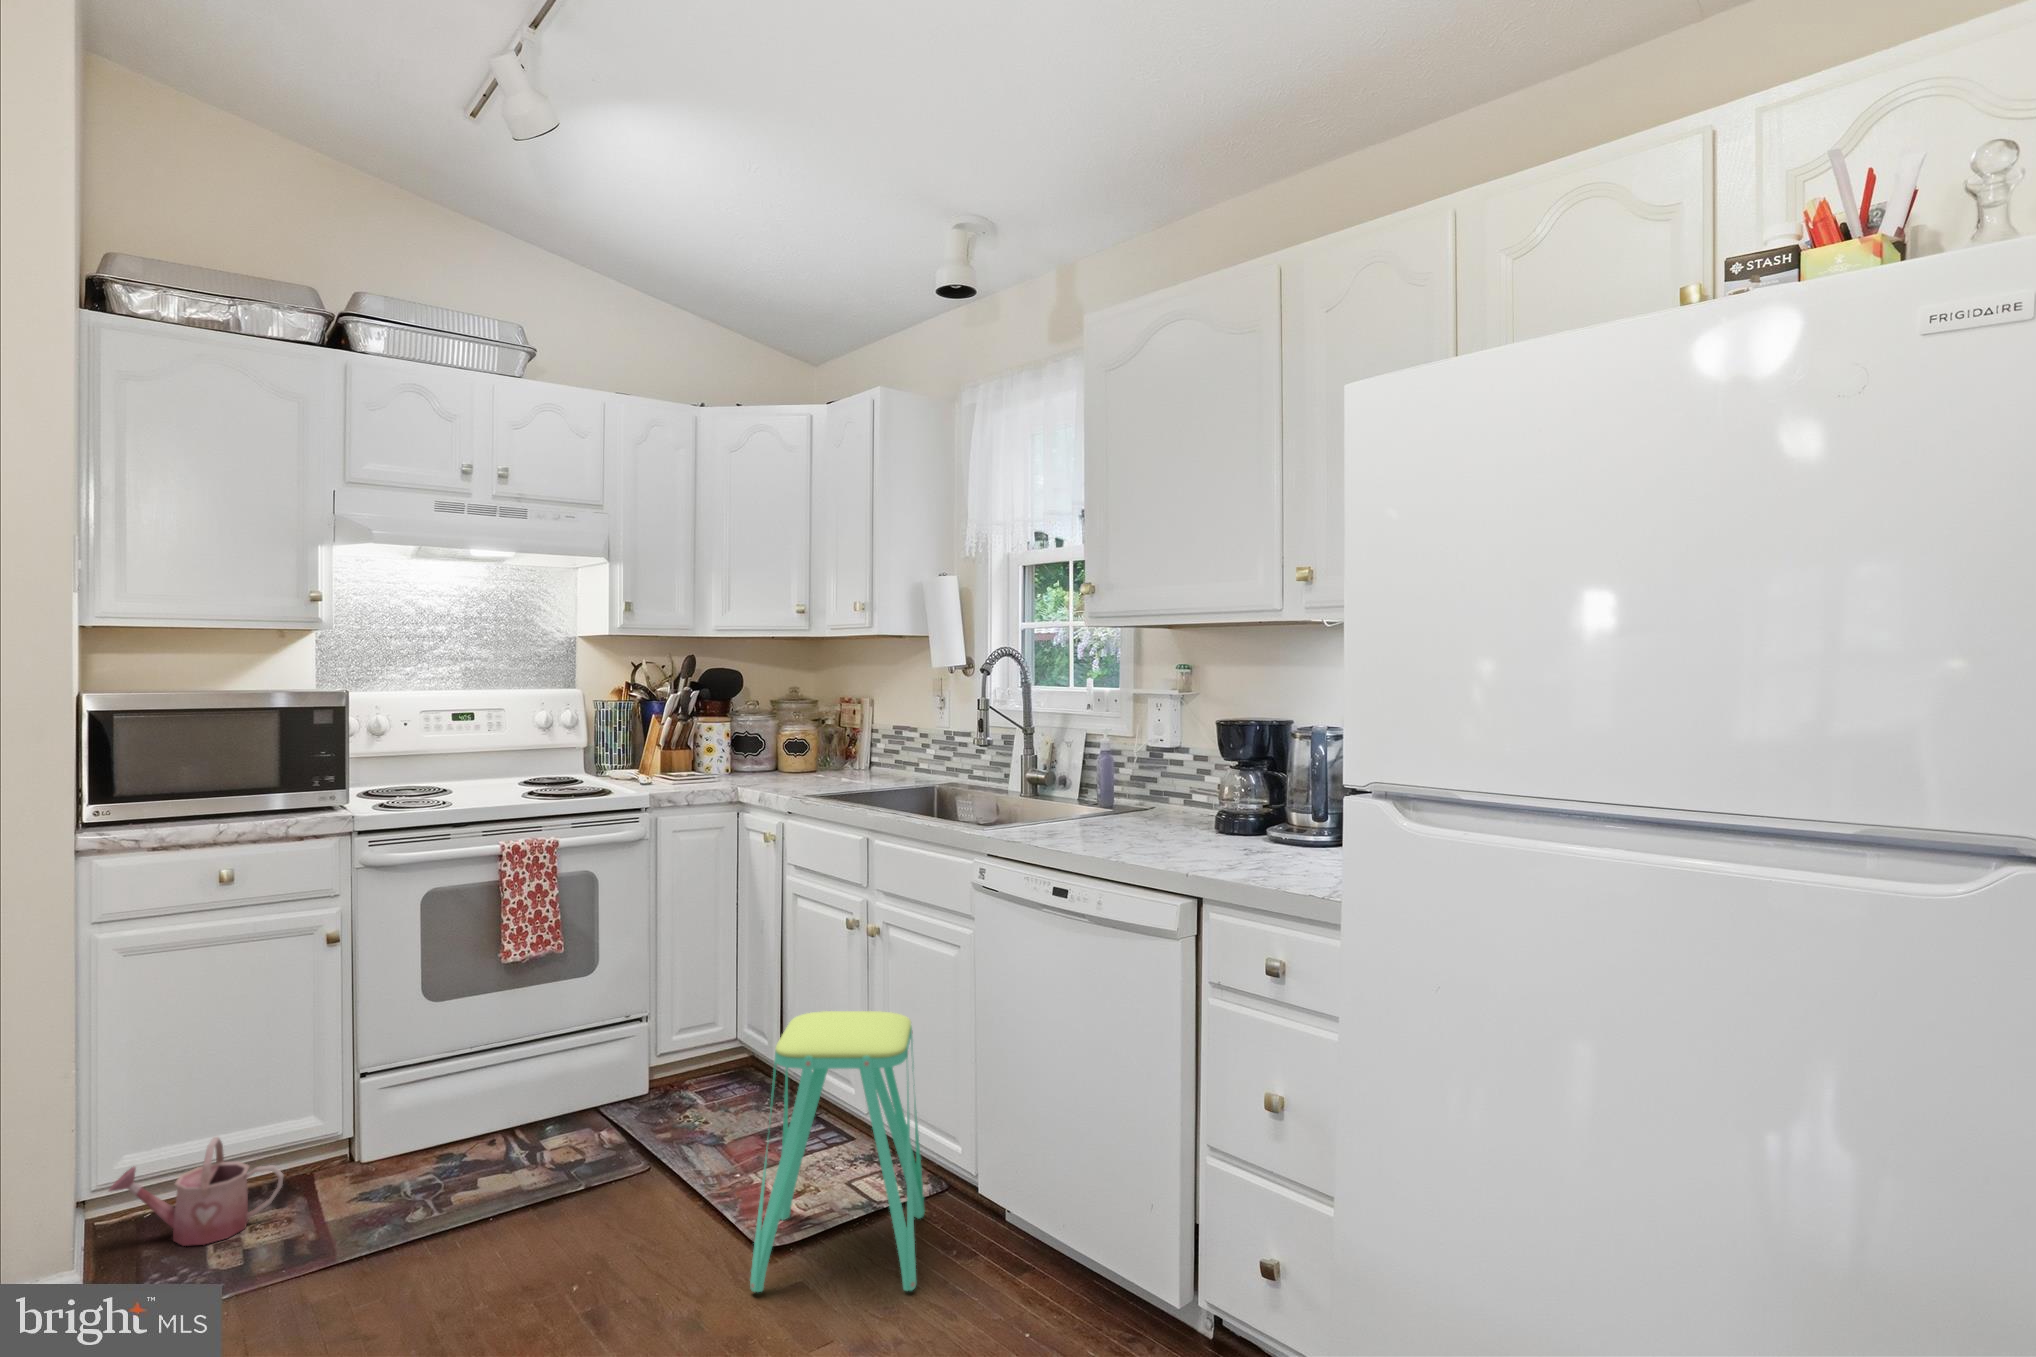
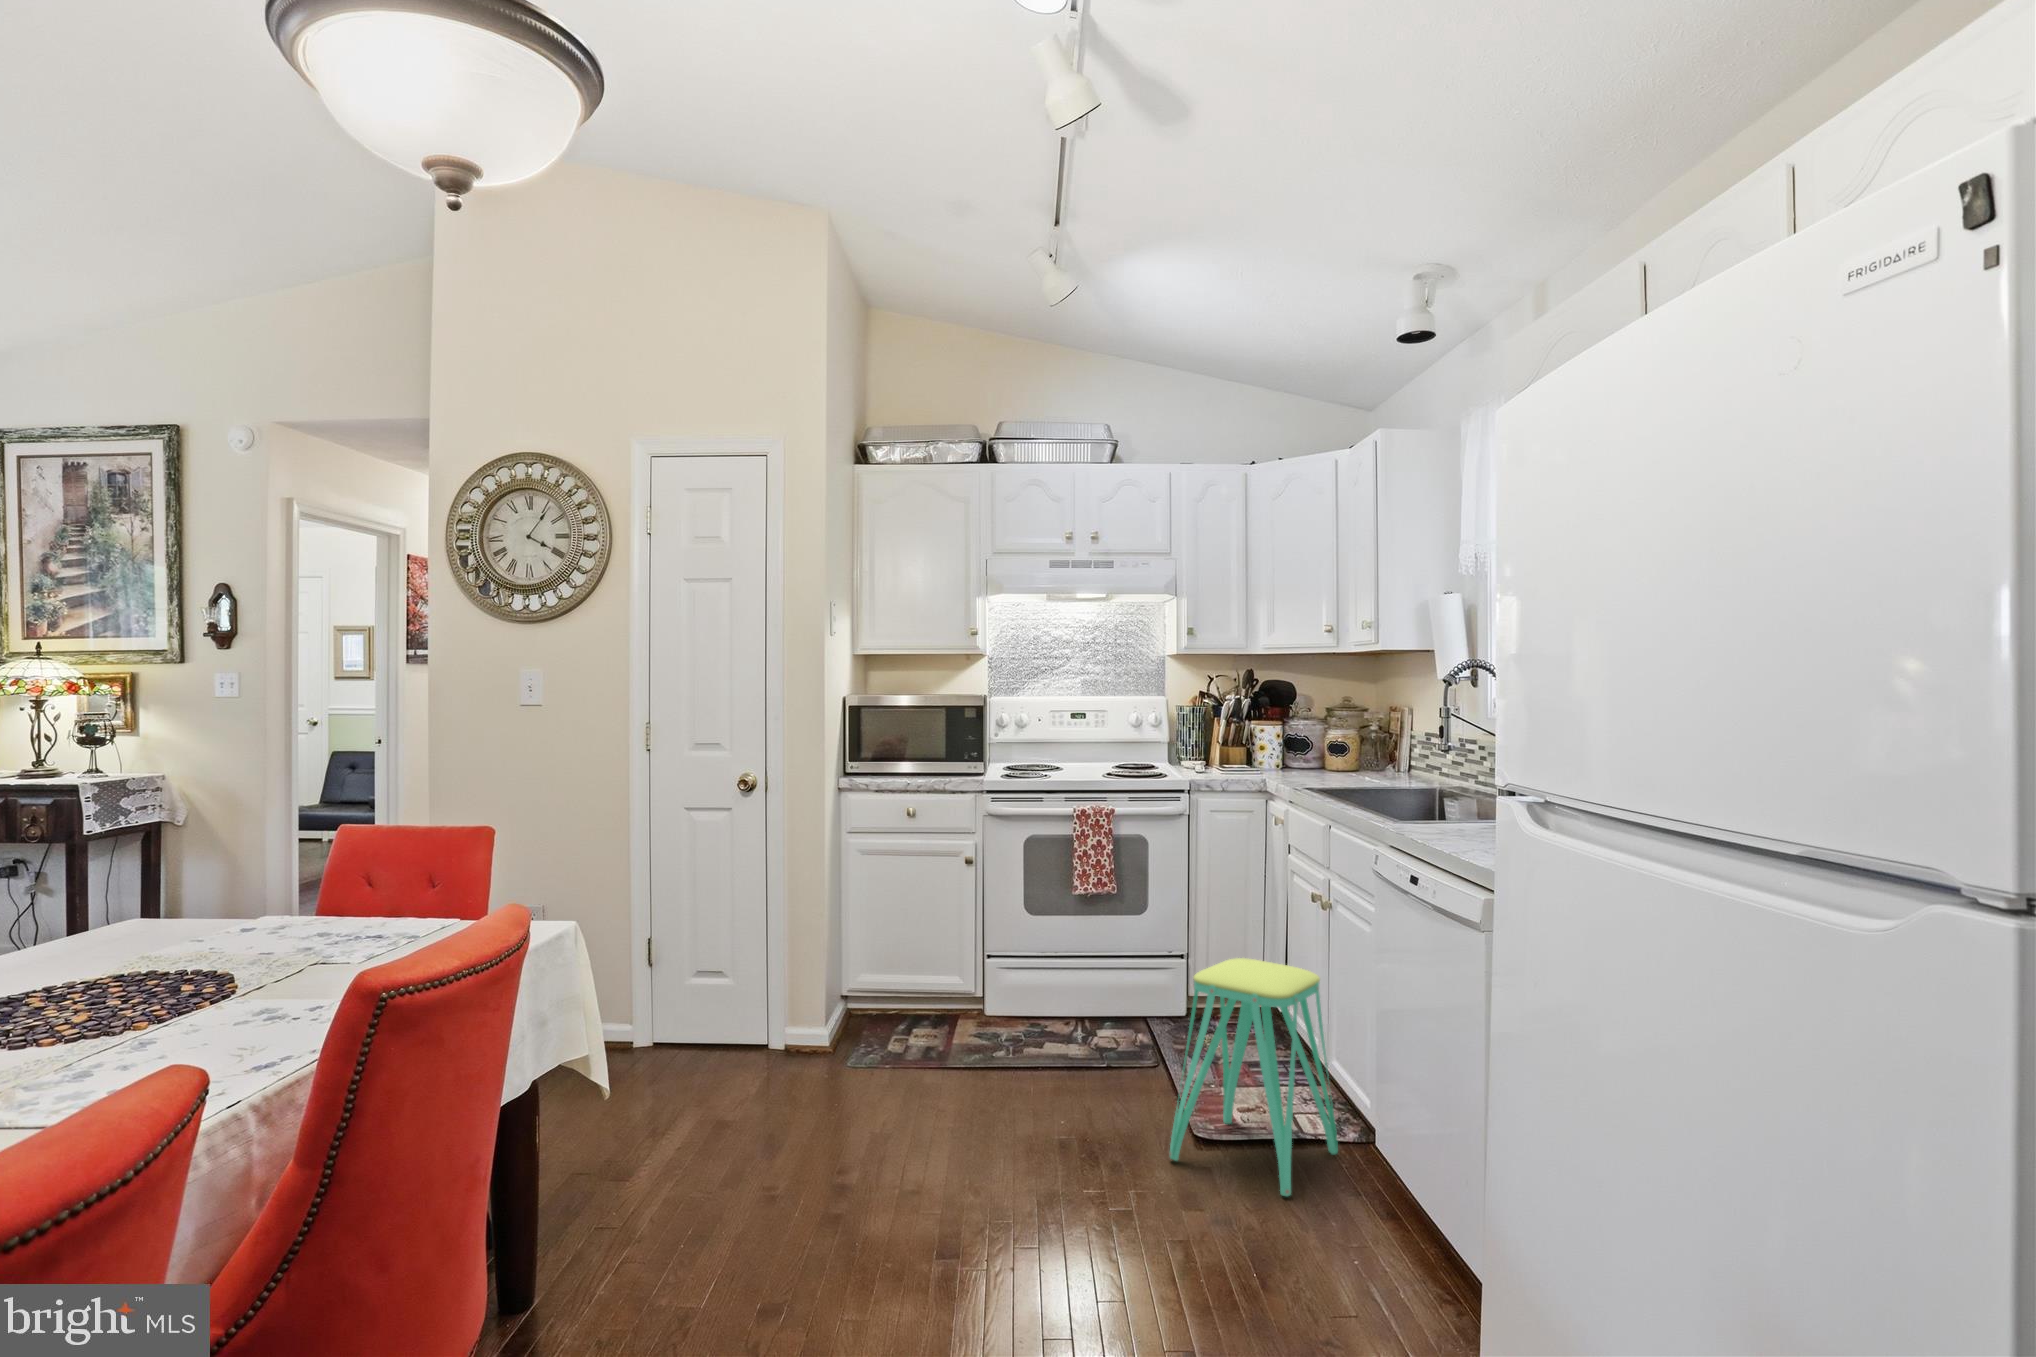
watering can: present [109,1137,283,1246] -> none [850,975,935,1039]

